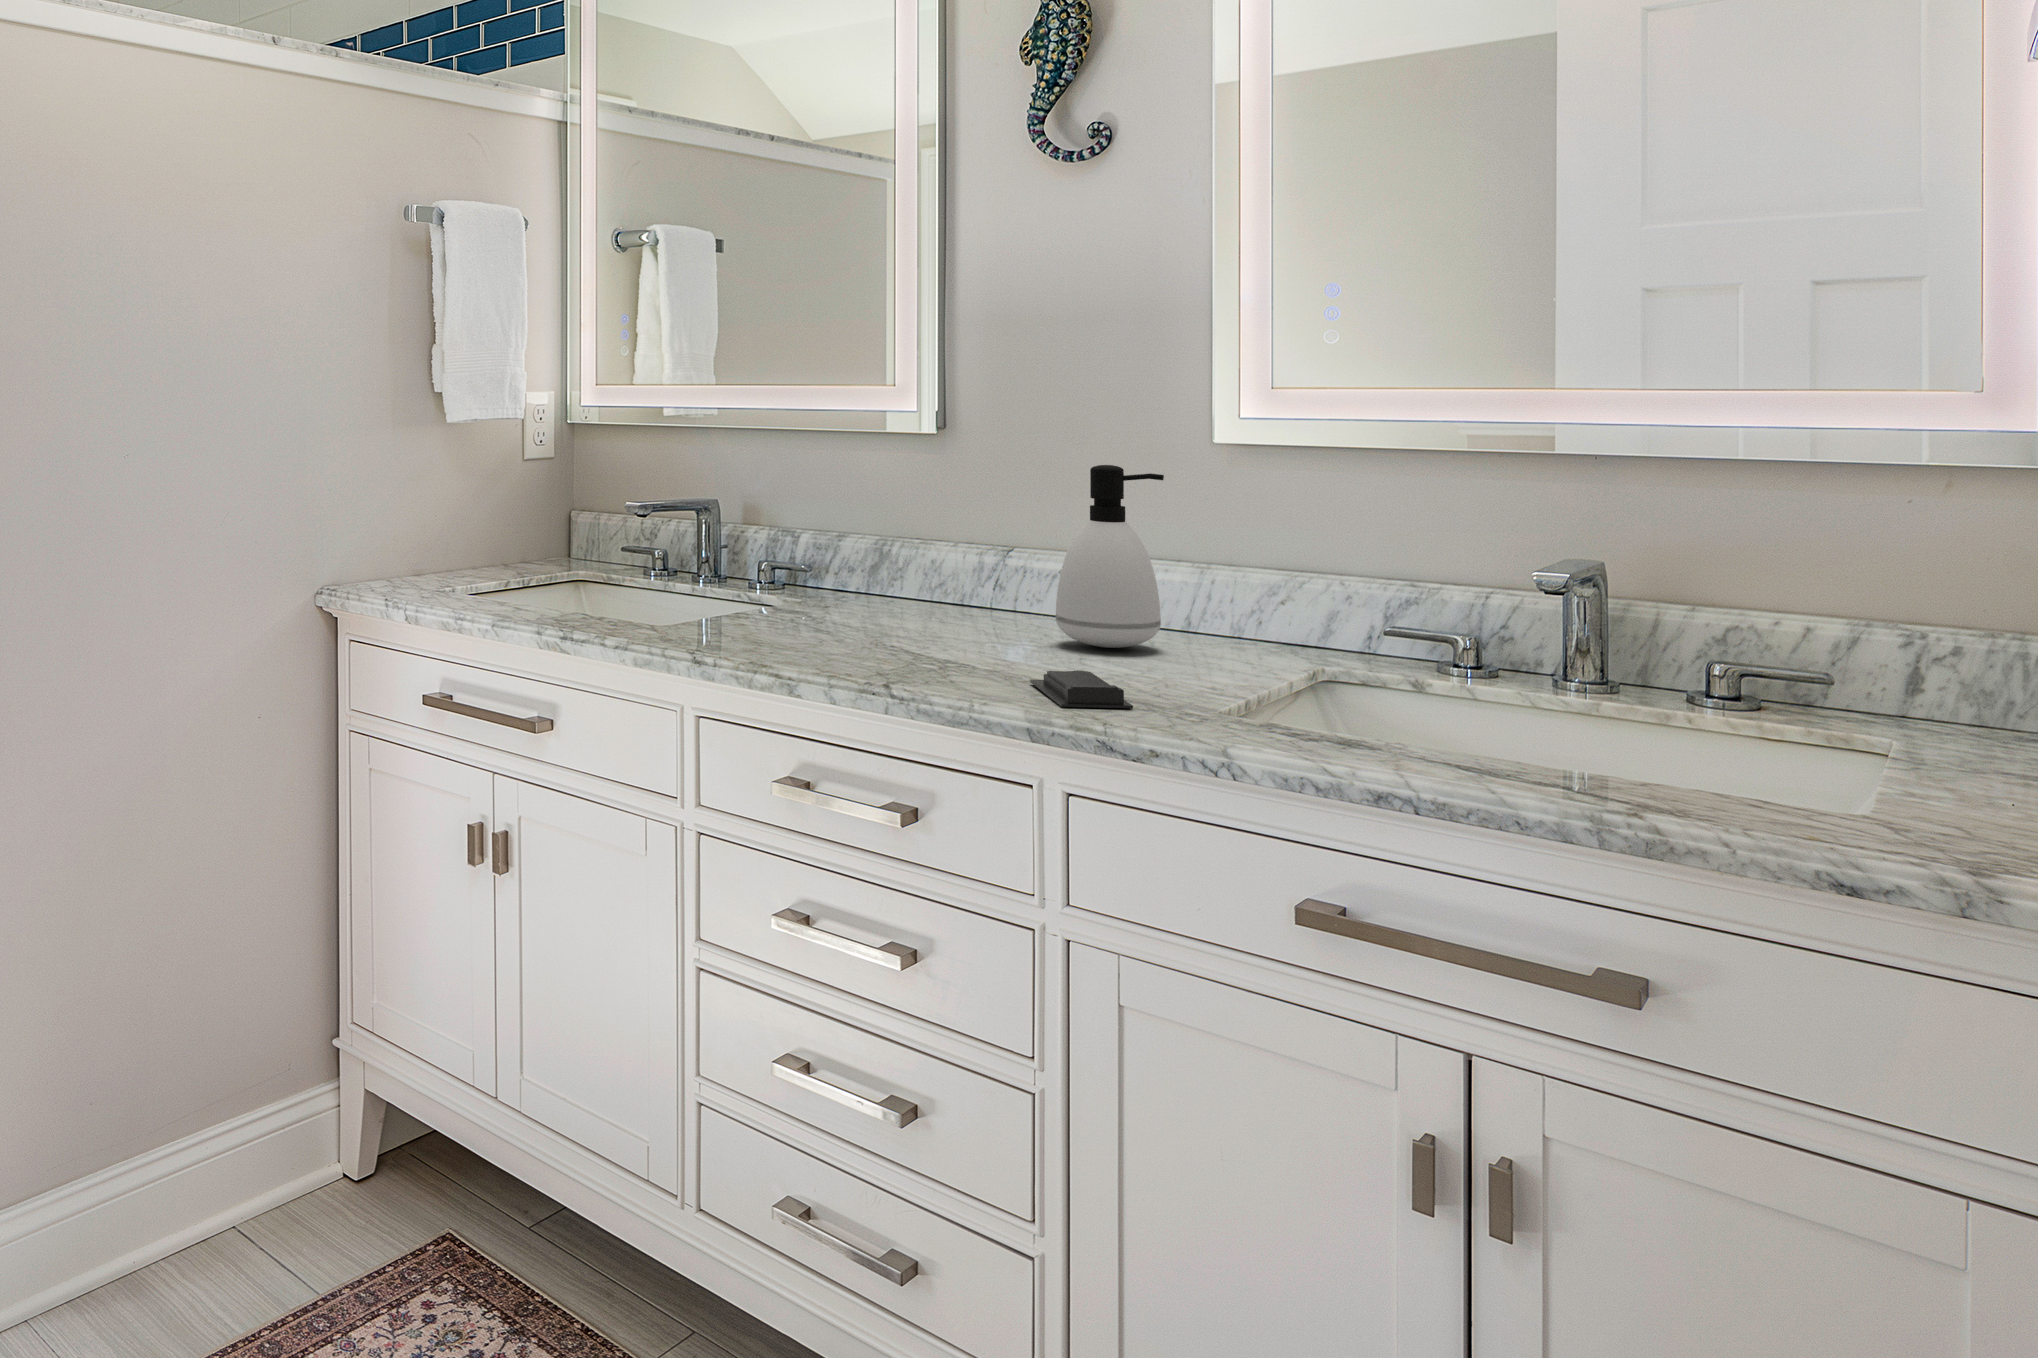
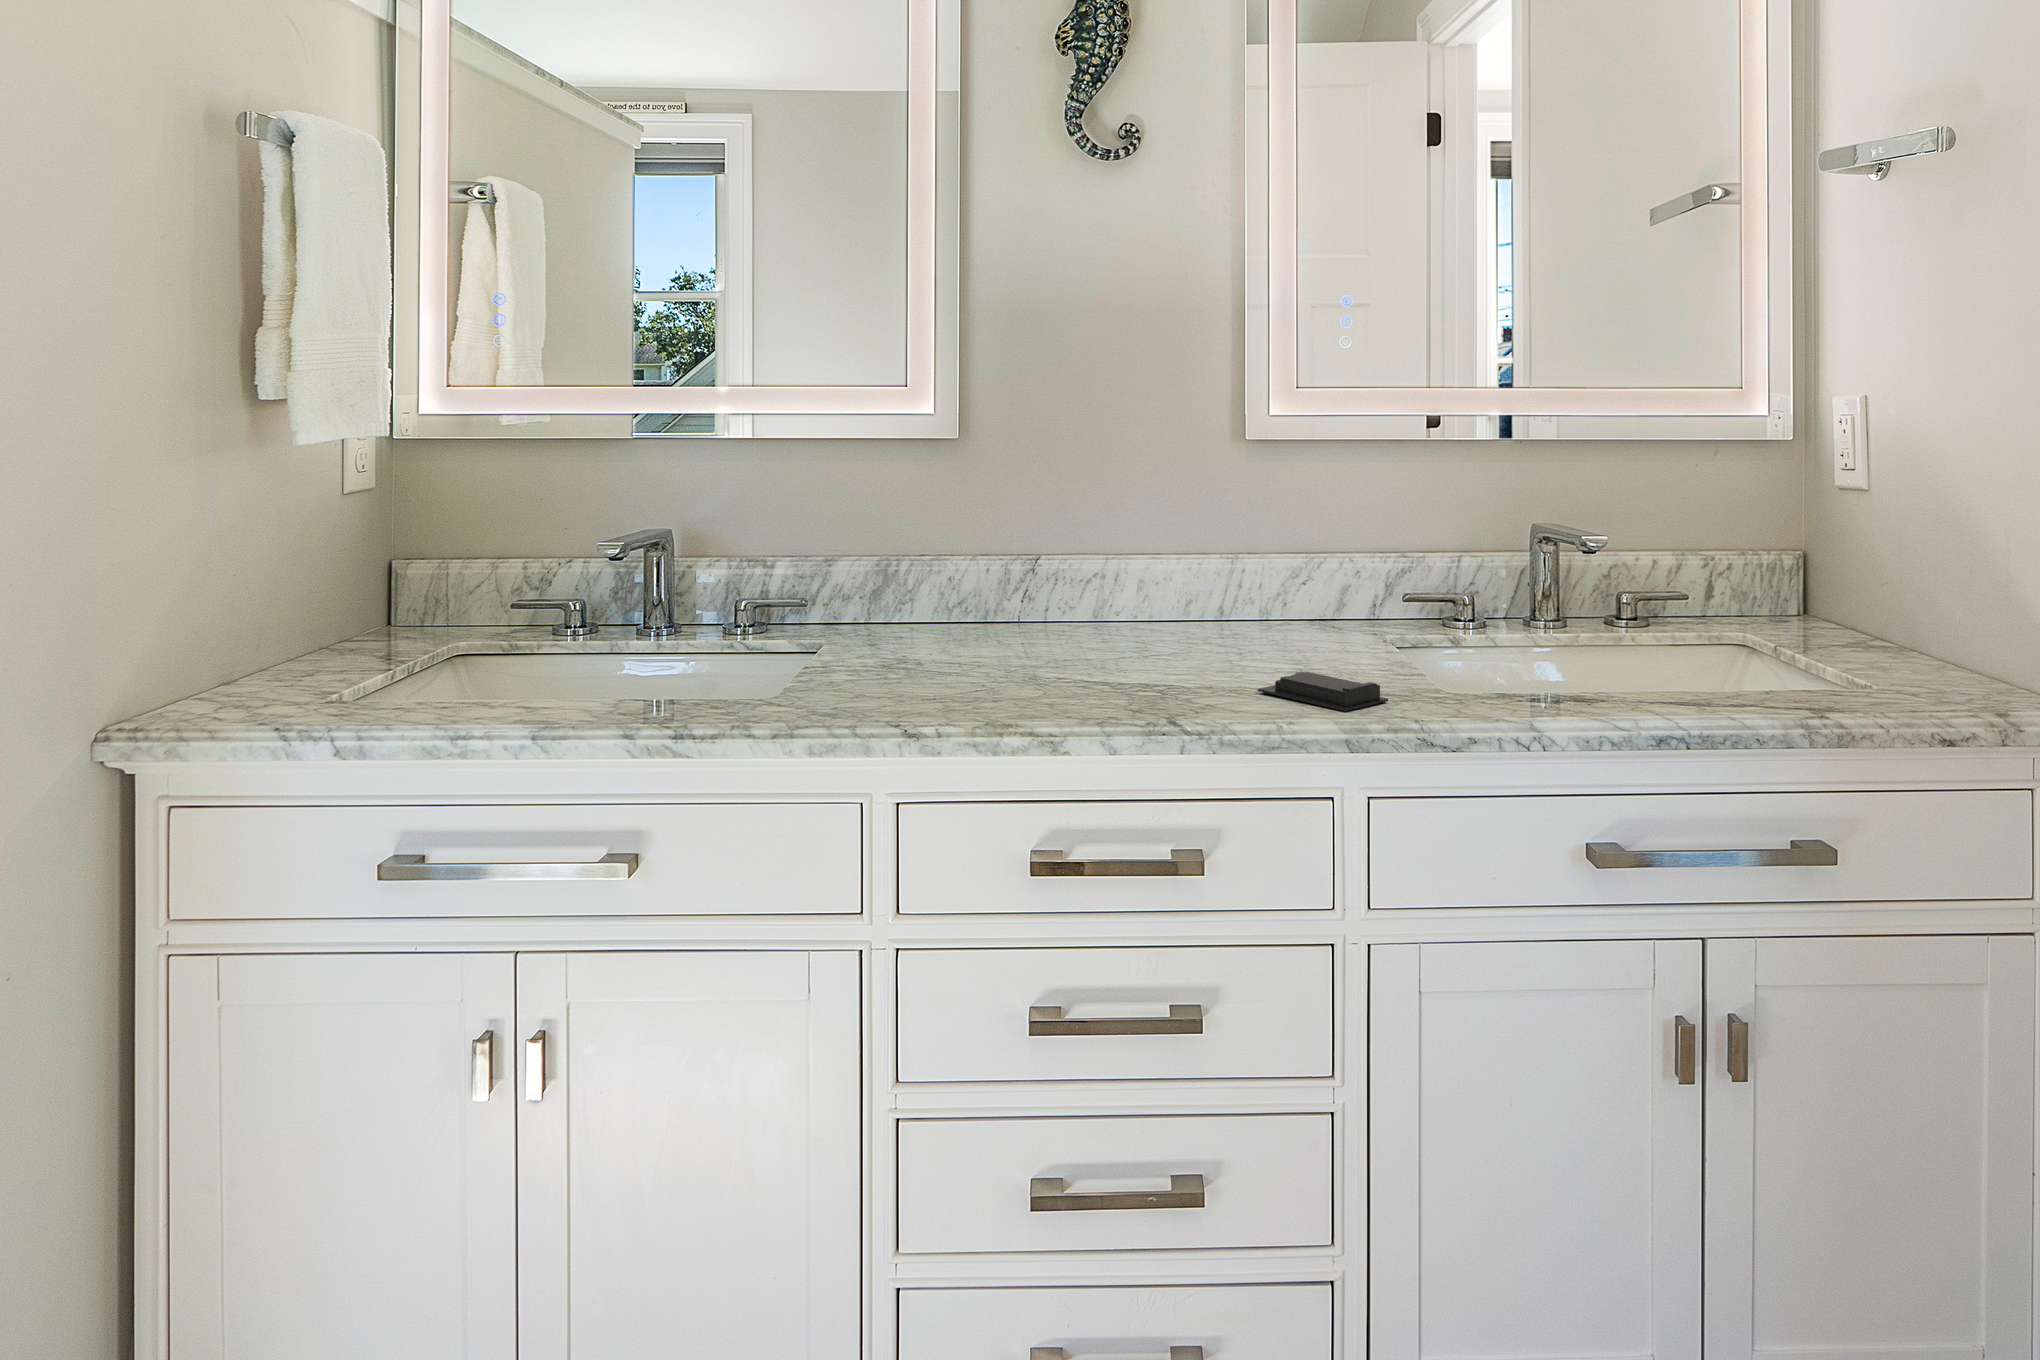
soap dispenser: present [1056,465,1164,648] -> none [1149,466,1245,644]

